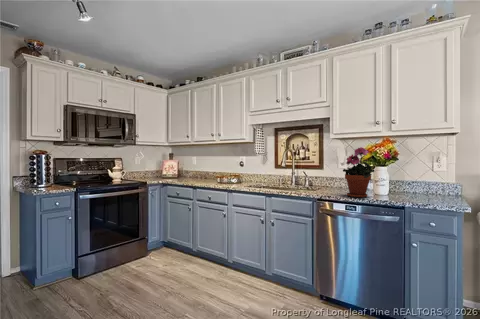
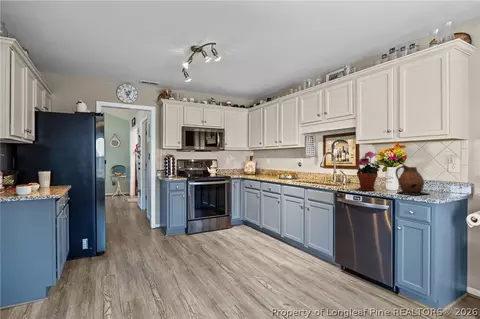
ceramic pitcher: none [395,162,434,202] -> present [396,163,429,195]

